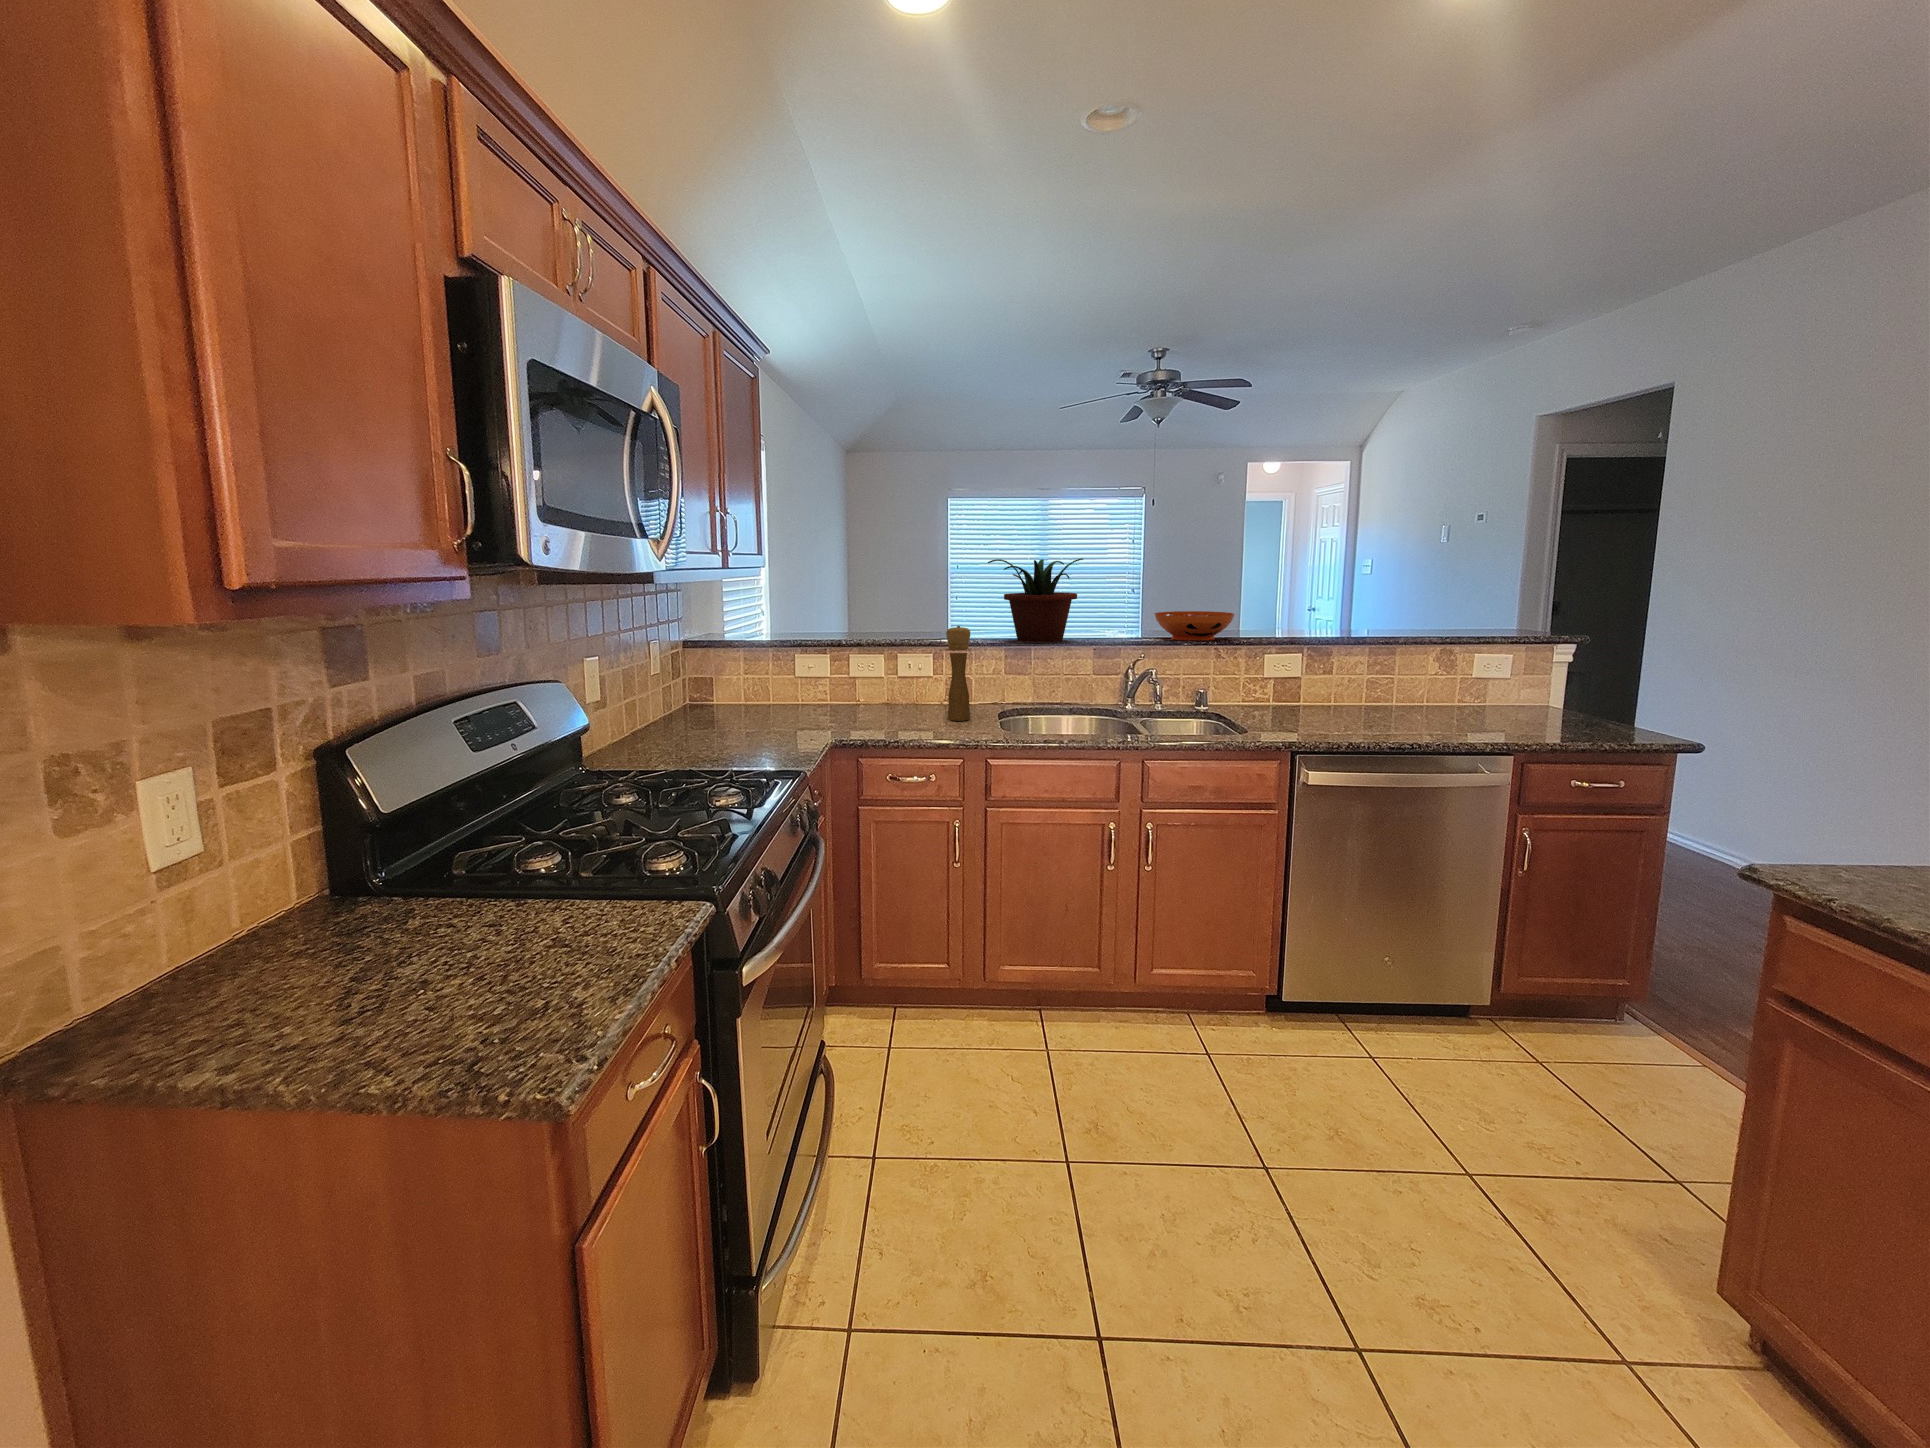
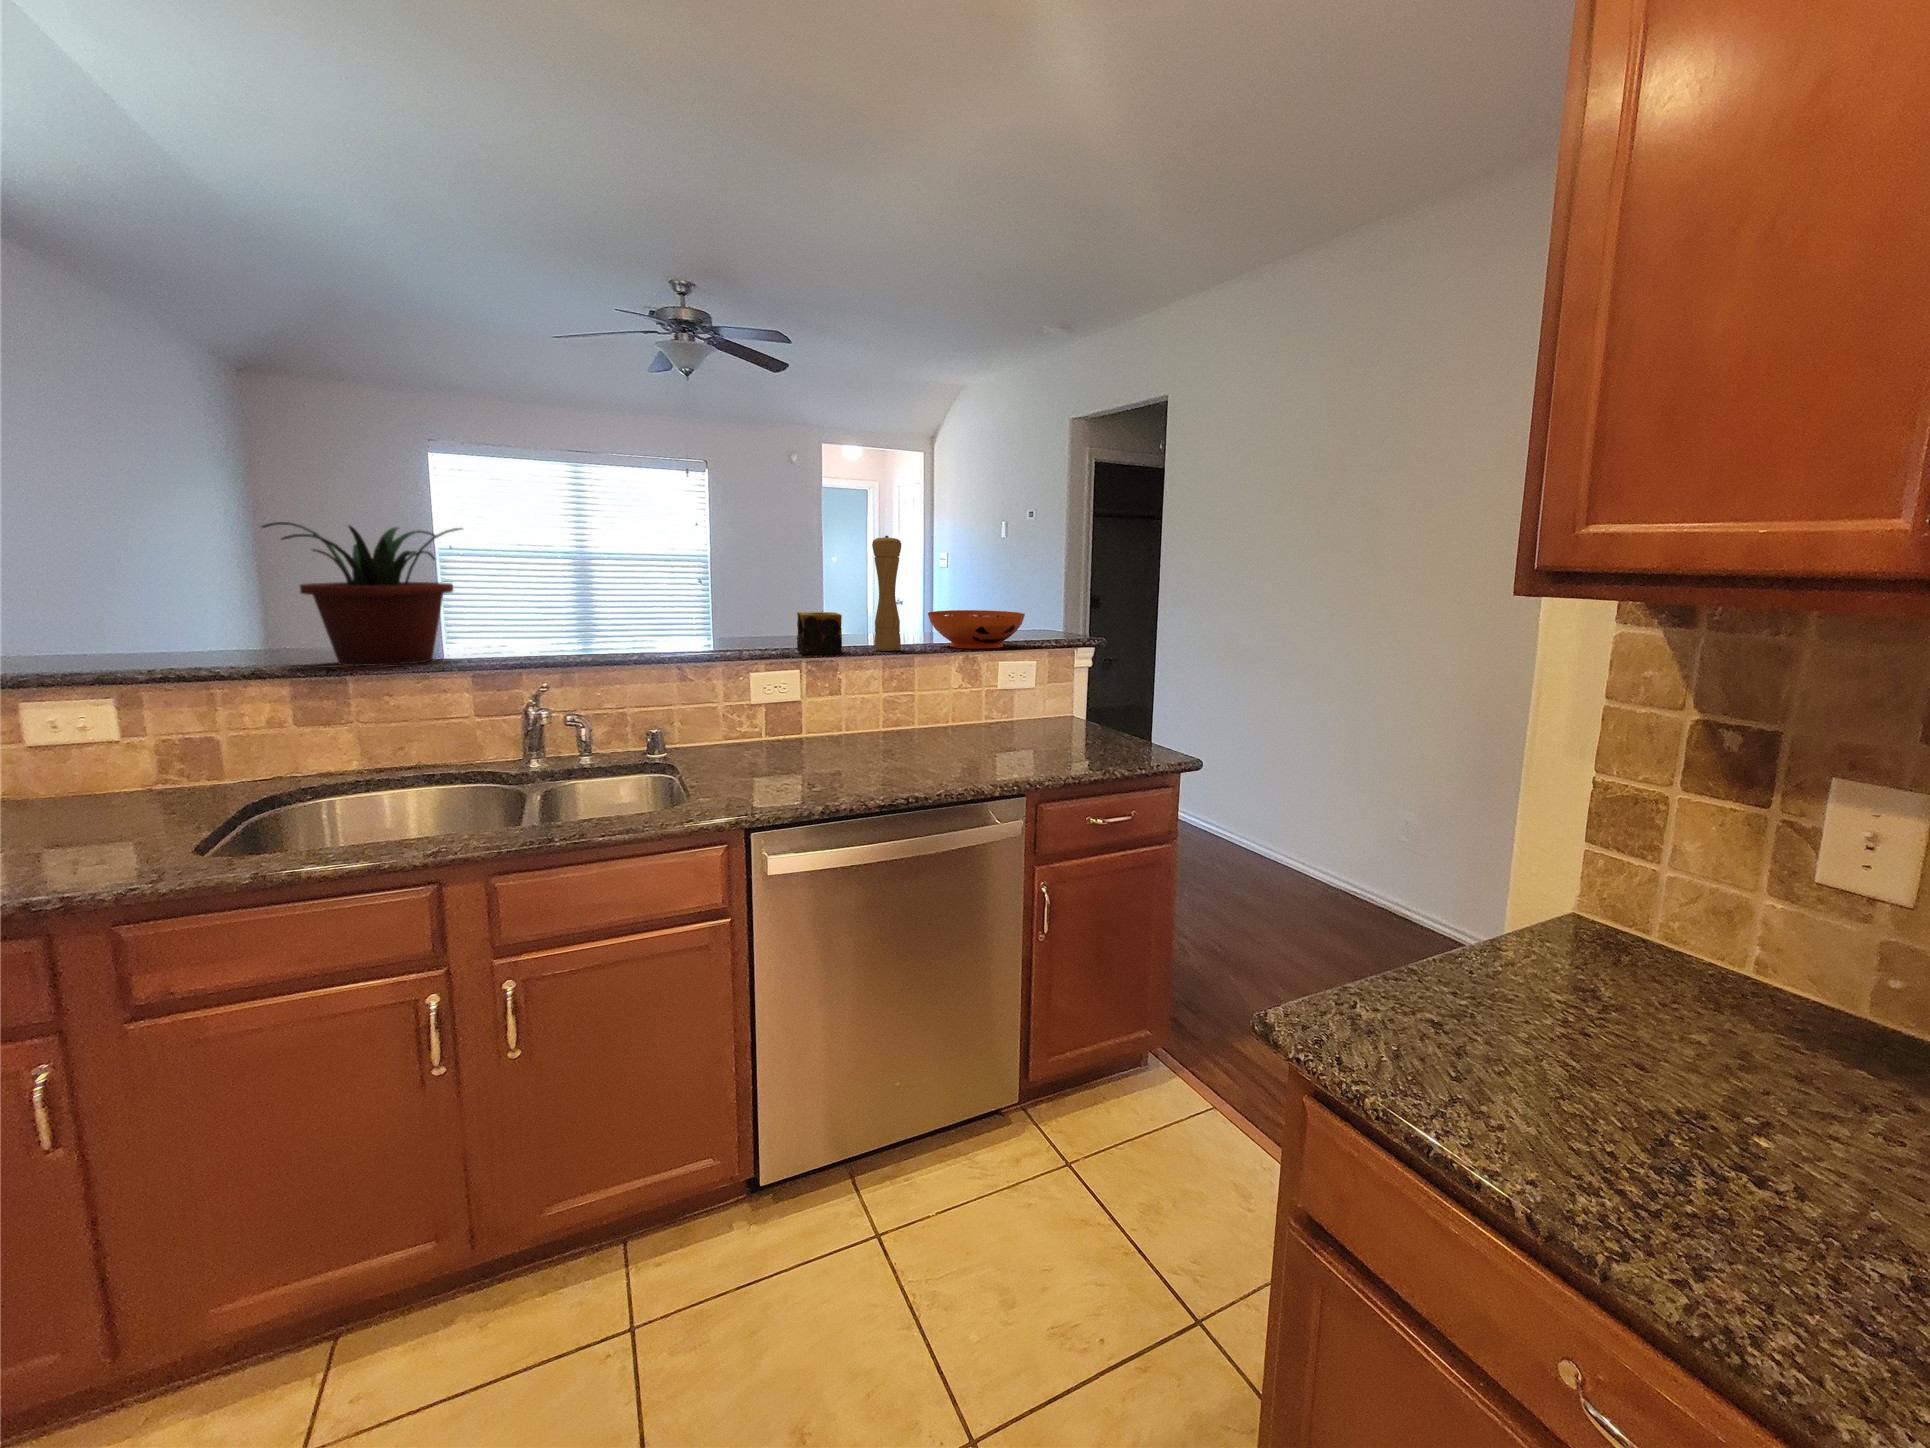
decorative bowl: present [1155,611,1234,640] -> present [928,610,1025,648]
candle: none [1298,612,1339,643] -> present [797,612,842,655]
pepper mill: present [946,626,970,721] -> present [872,536,901,651]

